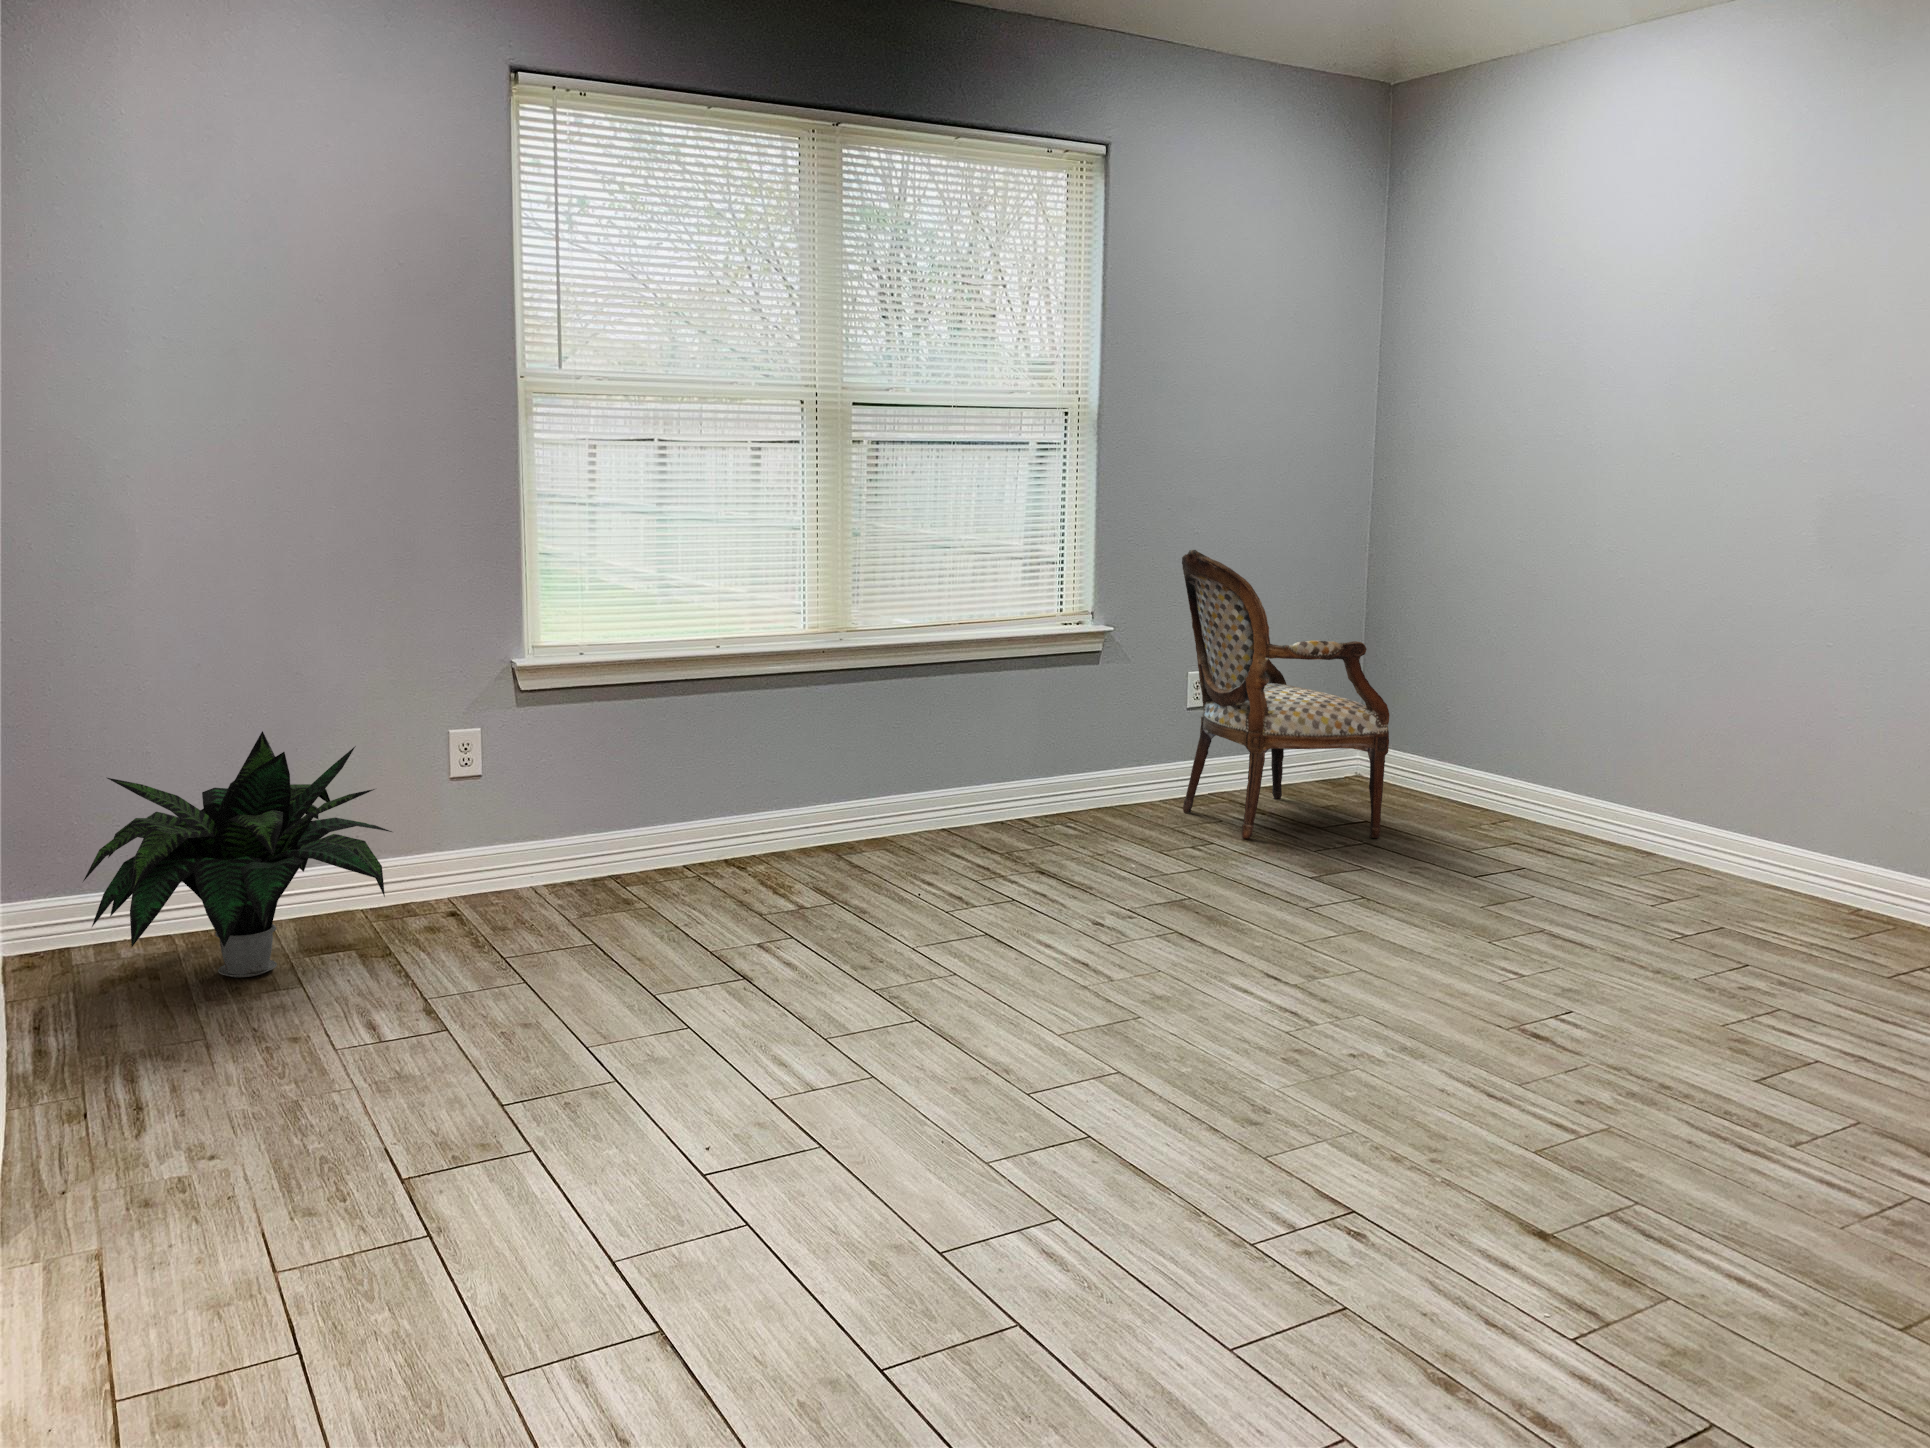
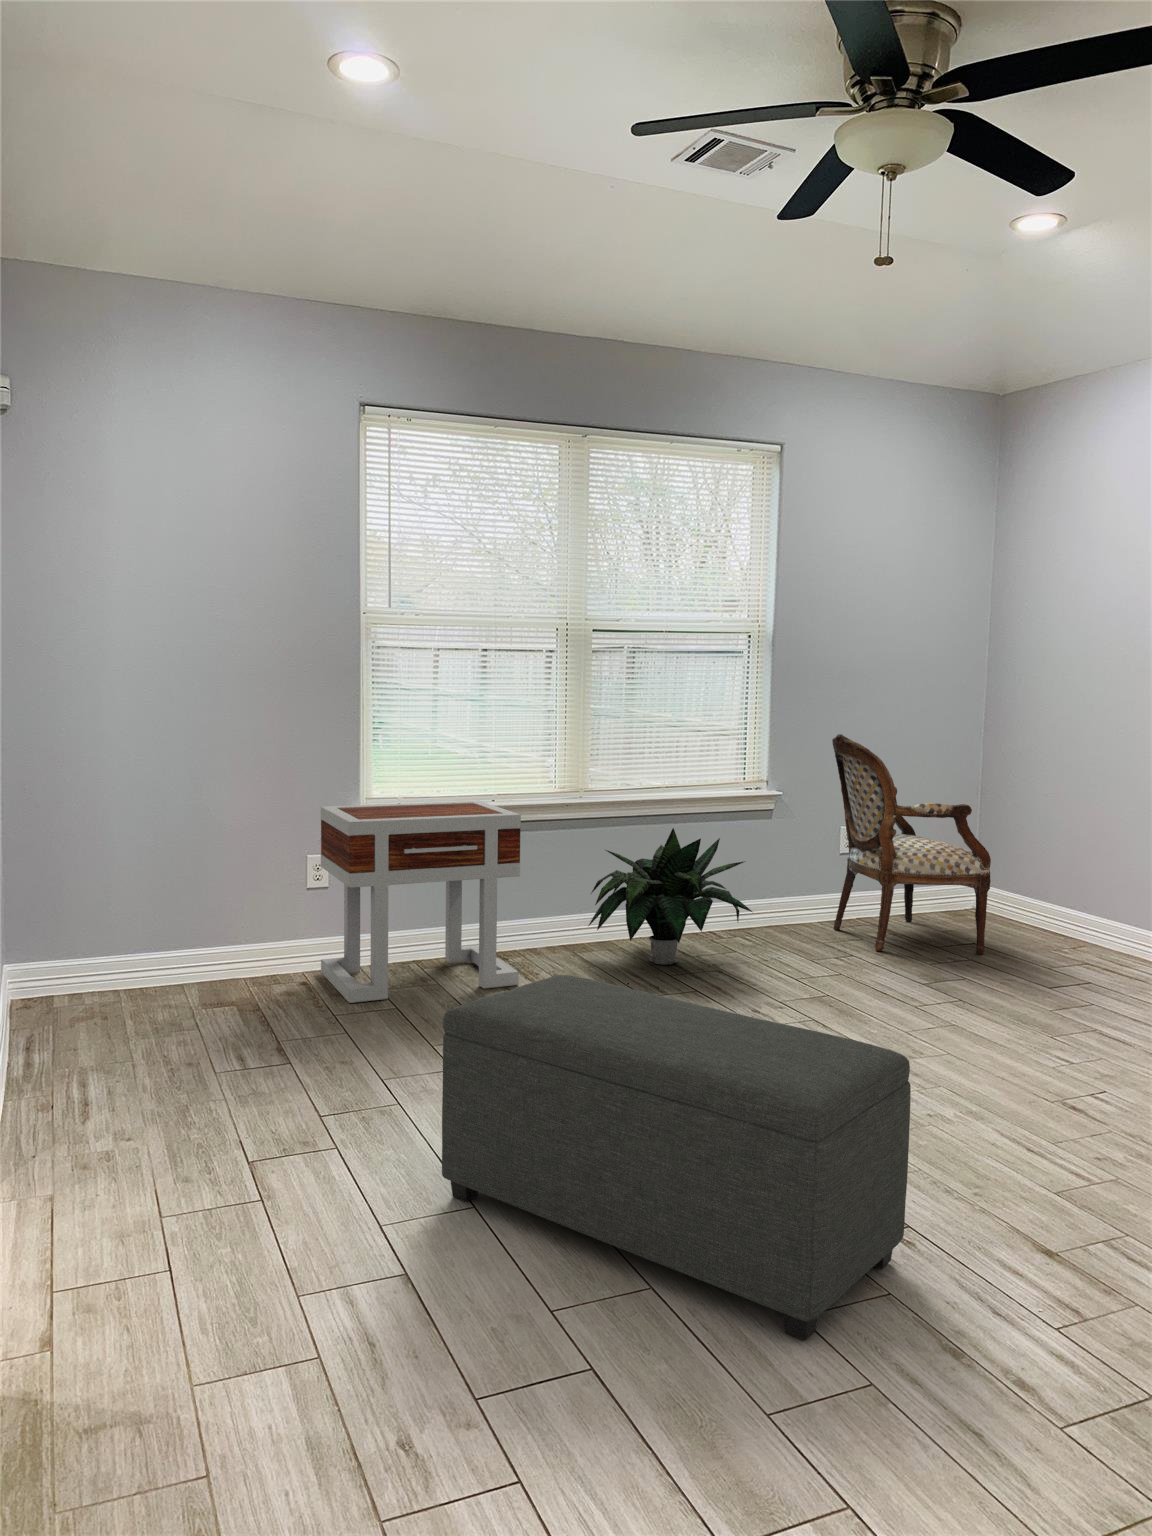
side table: none [473,646,769,938] -> present [321,801,521,1003]
potted plant: present [83,731,392,977] -> present [588,828,752,965]
ottoman: none [699,888,1368,1384] -> present [442,975,911,1340]

